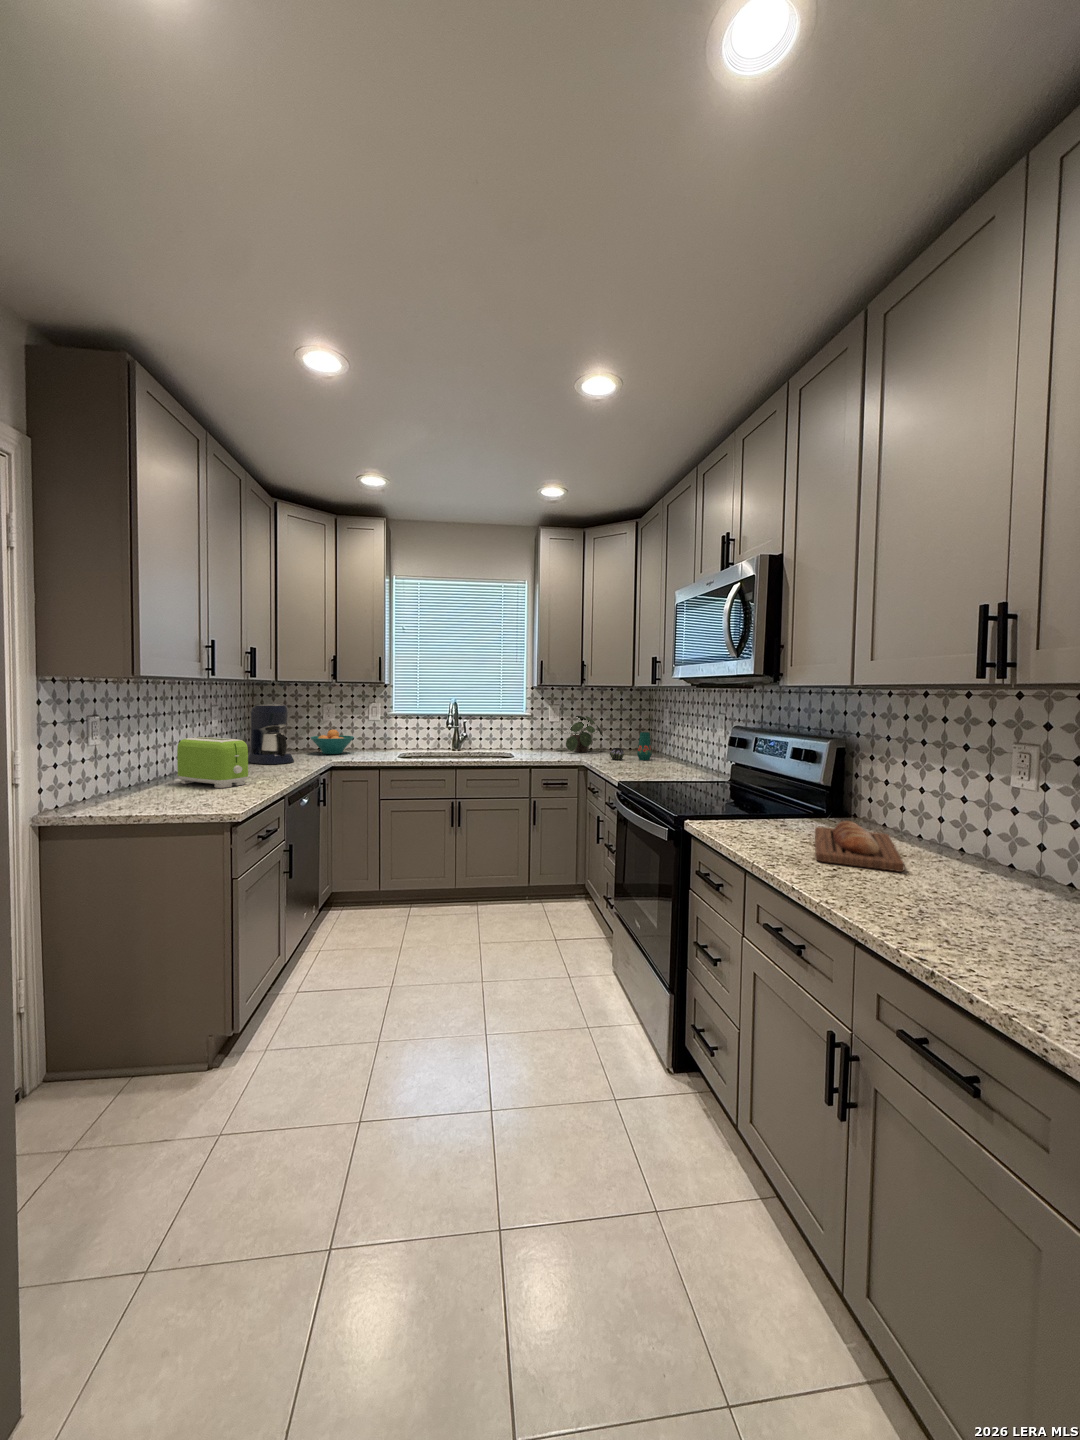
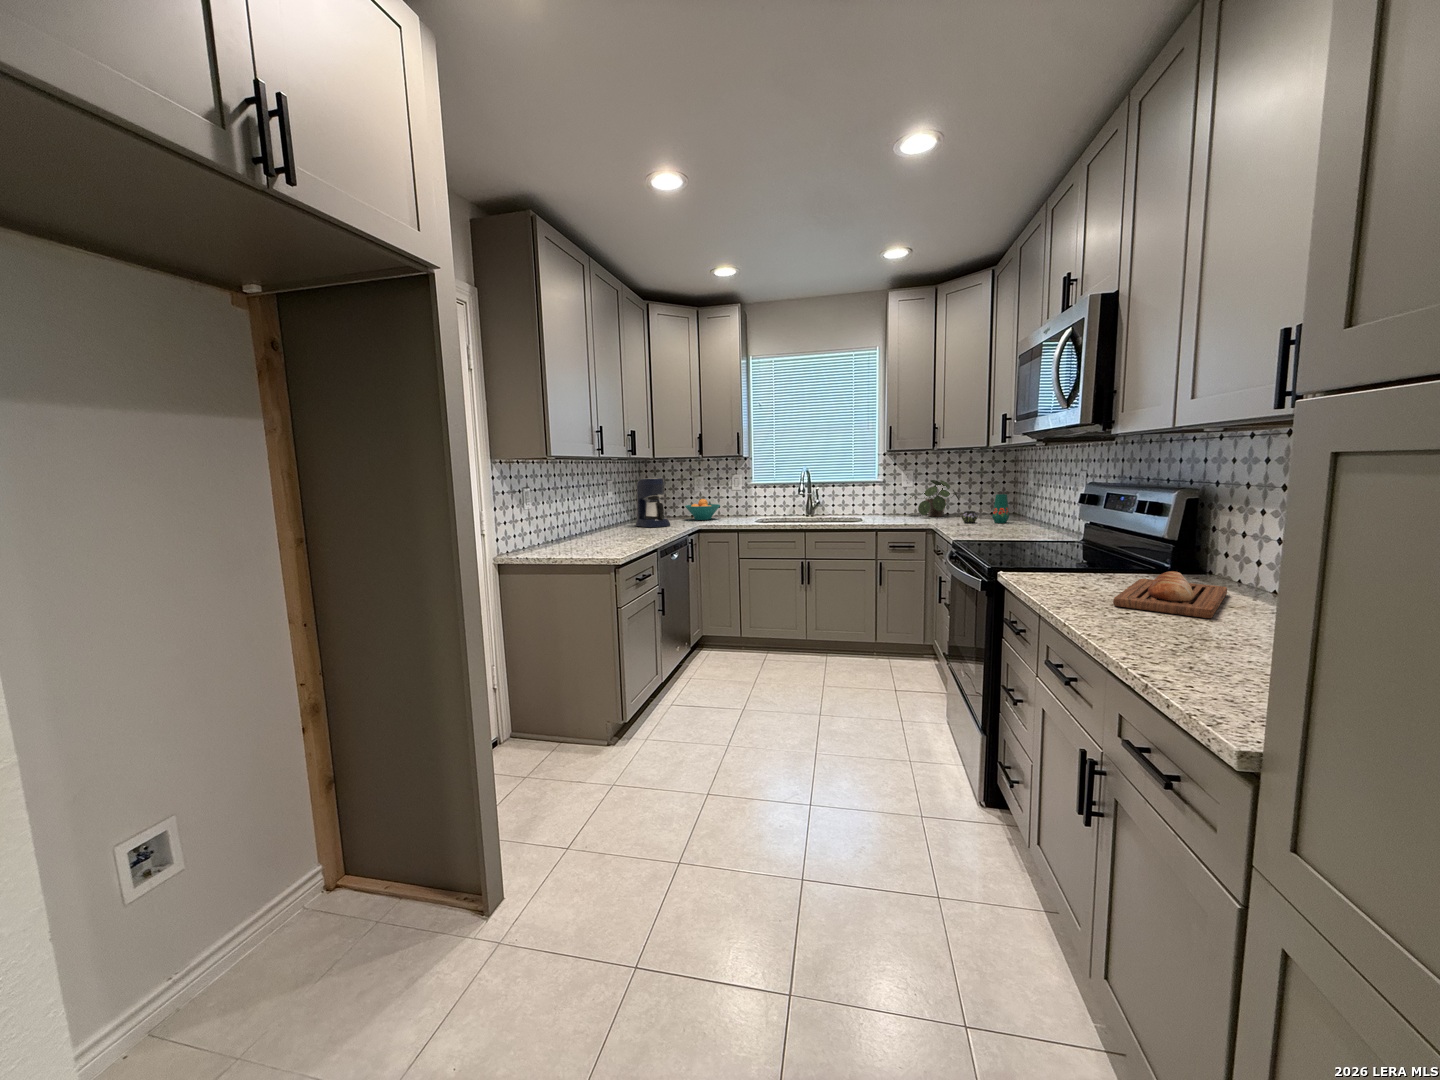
toaster: present [177,737,248,788] -> none [583,504,632,542]

